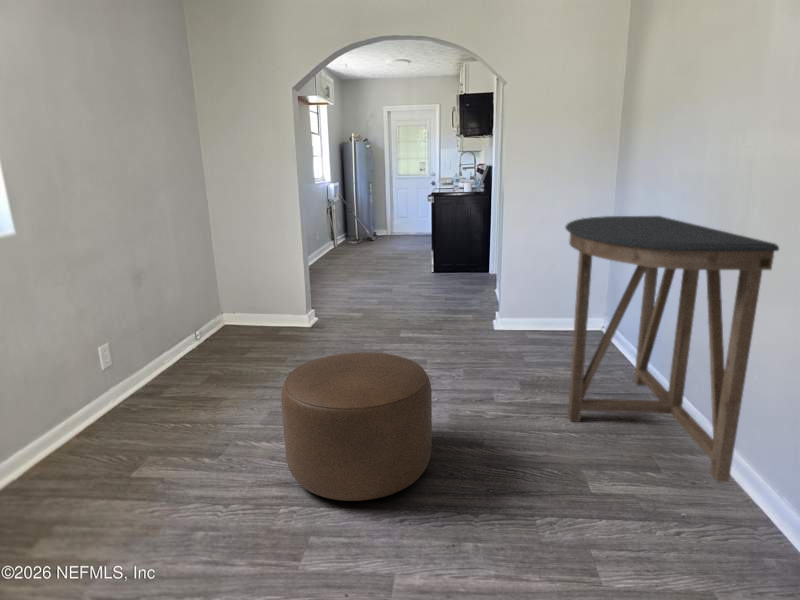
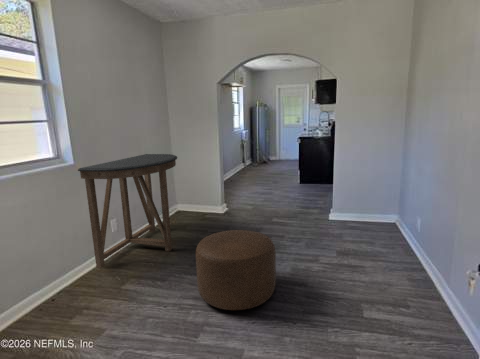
console table: present [565,216,779,482] -> present [78,154,177,268]

